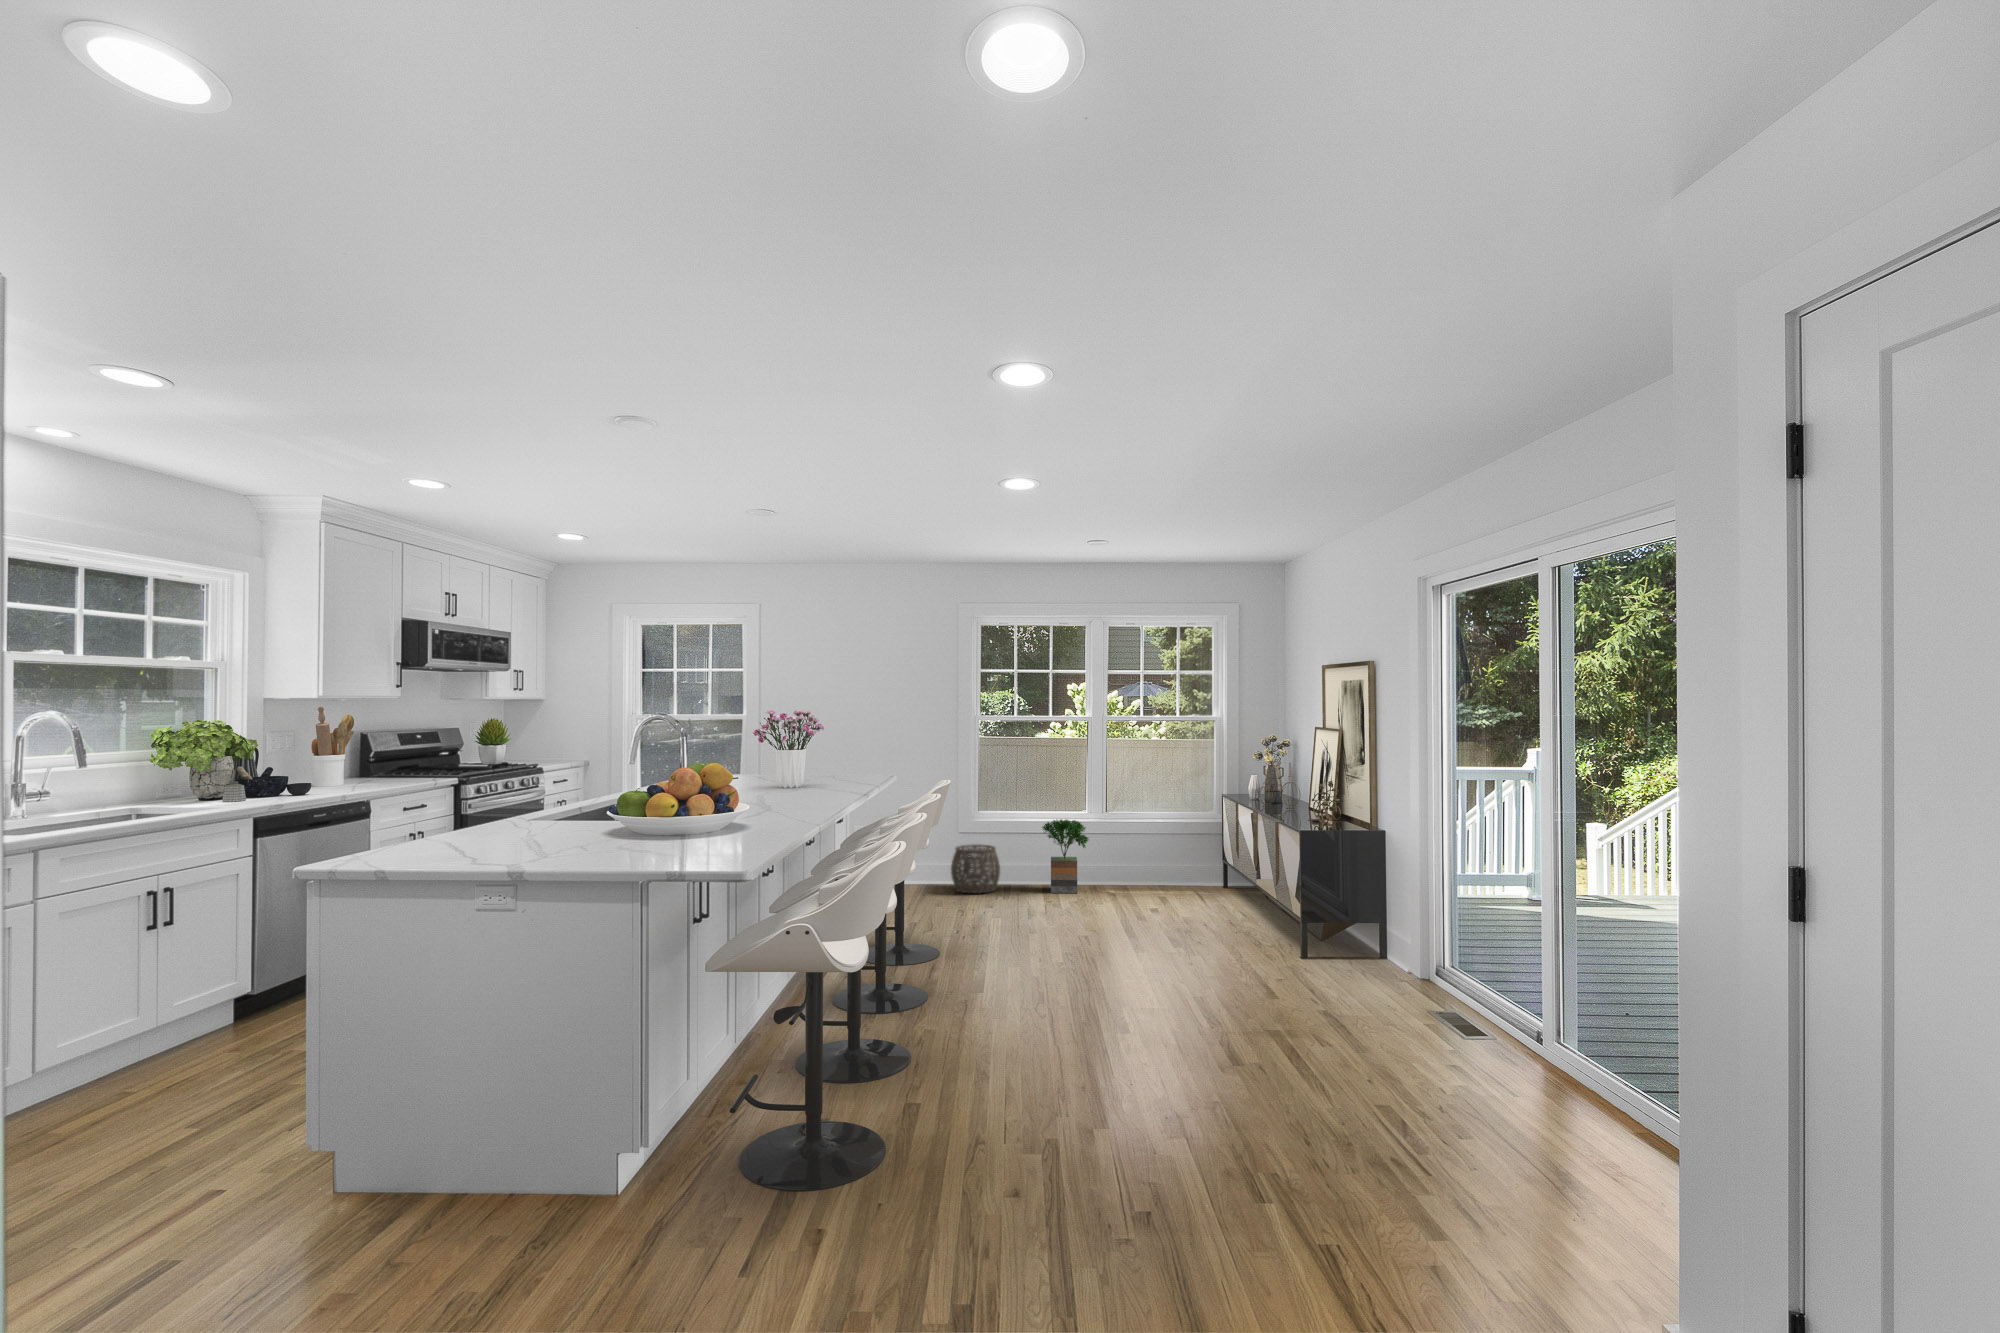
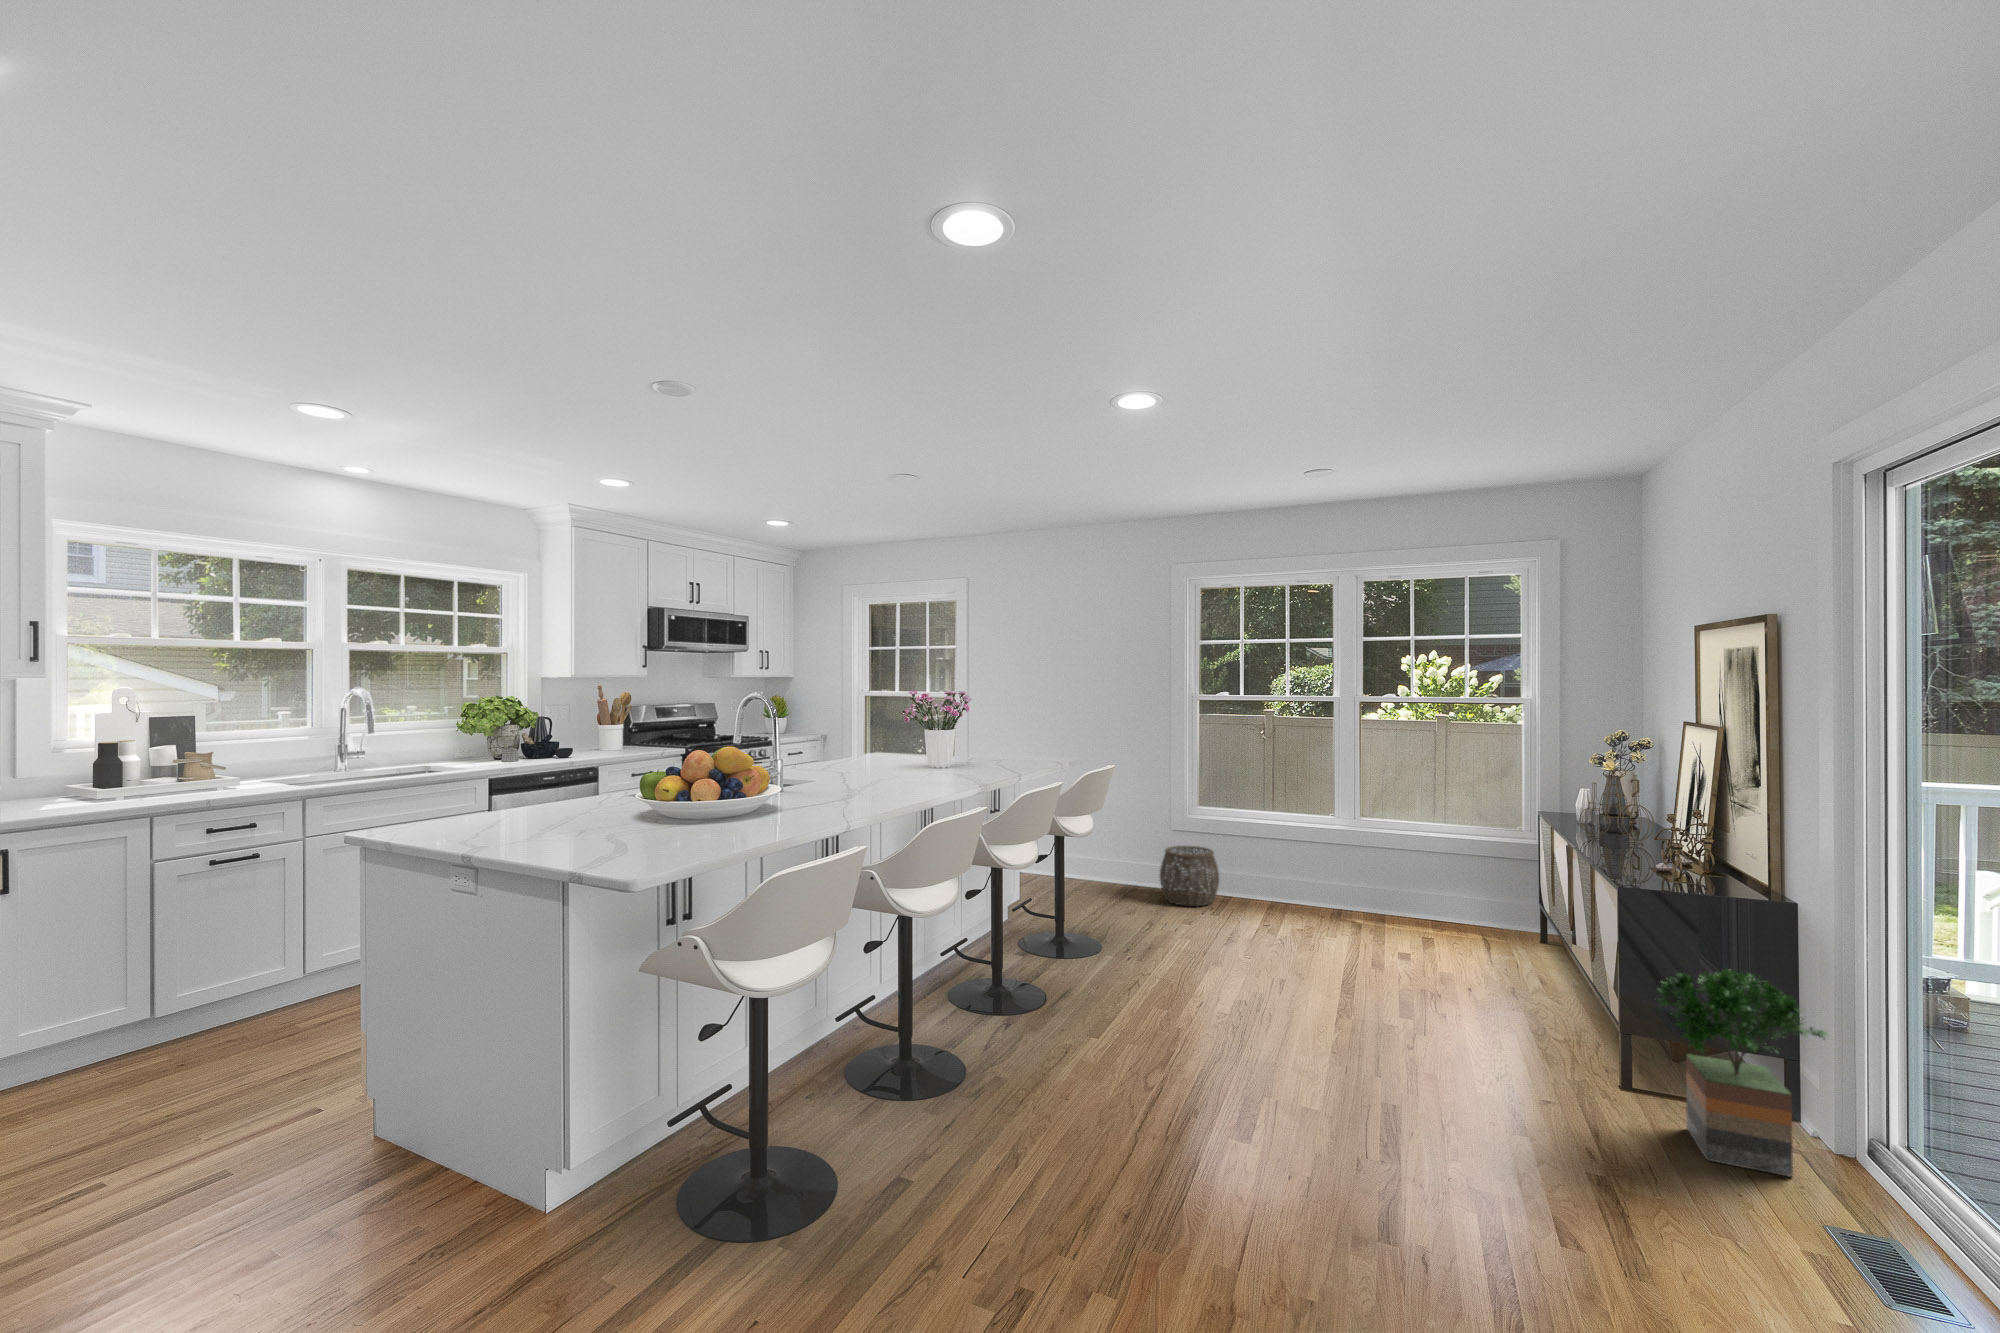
potted tree: present [1042,819,1089,893] -> present [1659,968,1829,1177]

